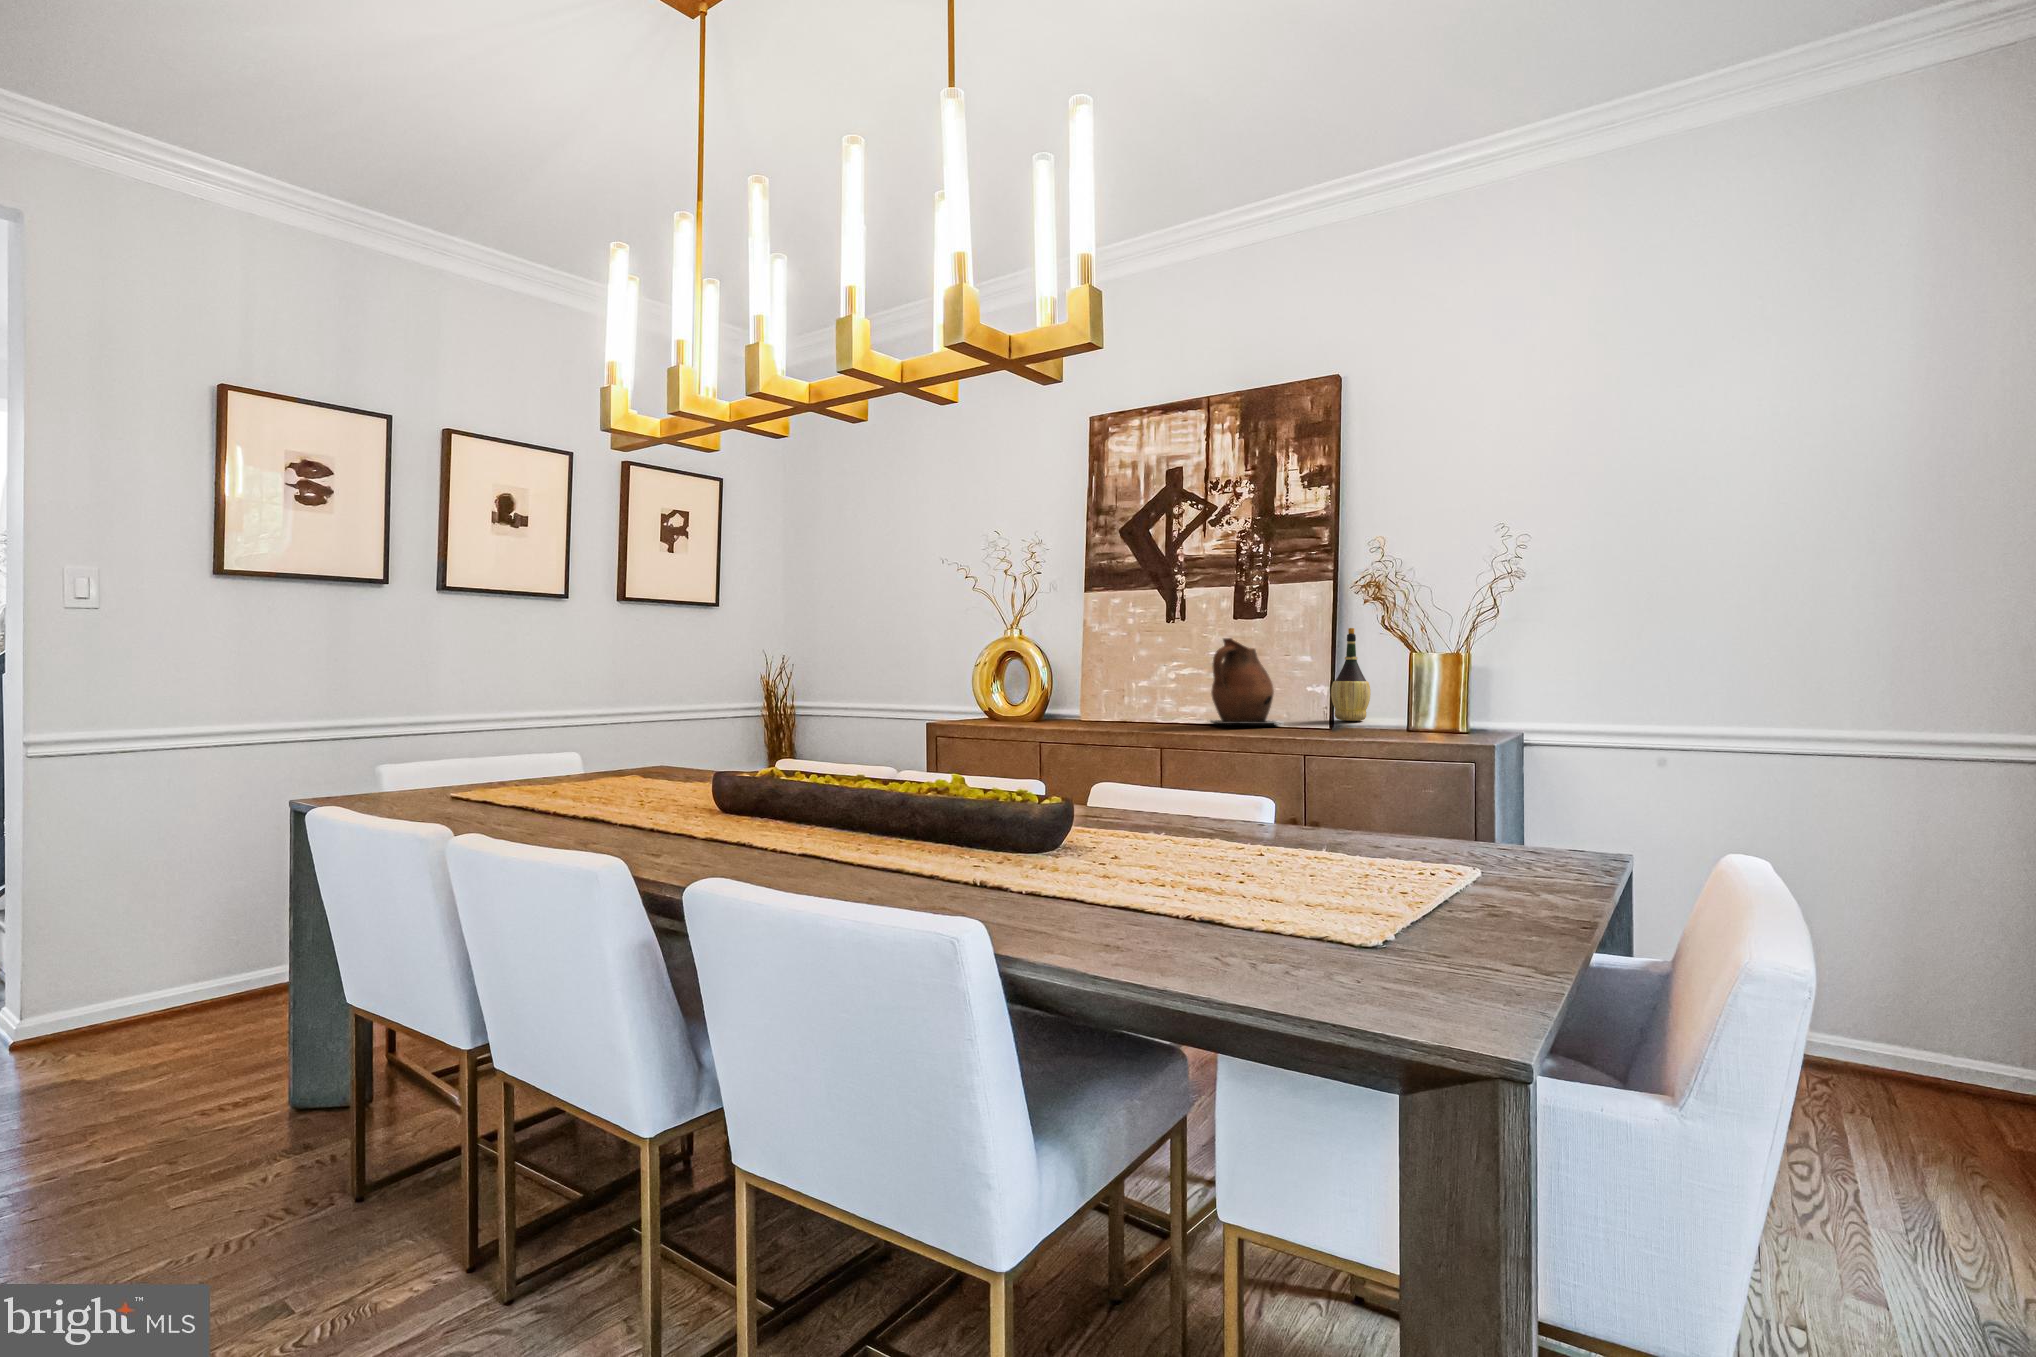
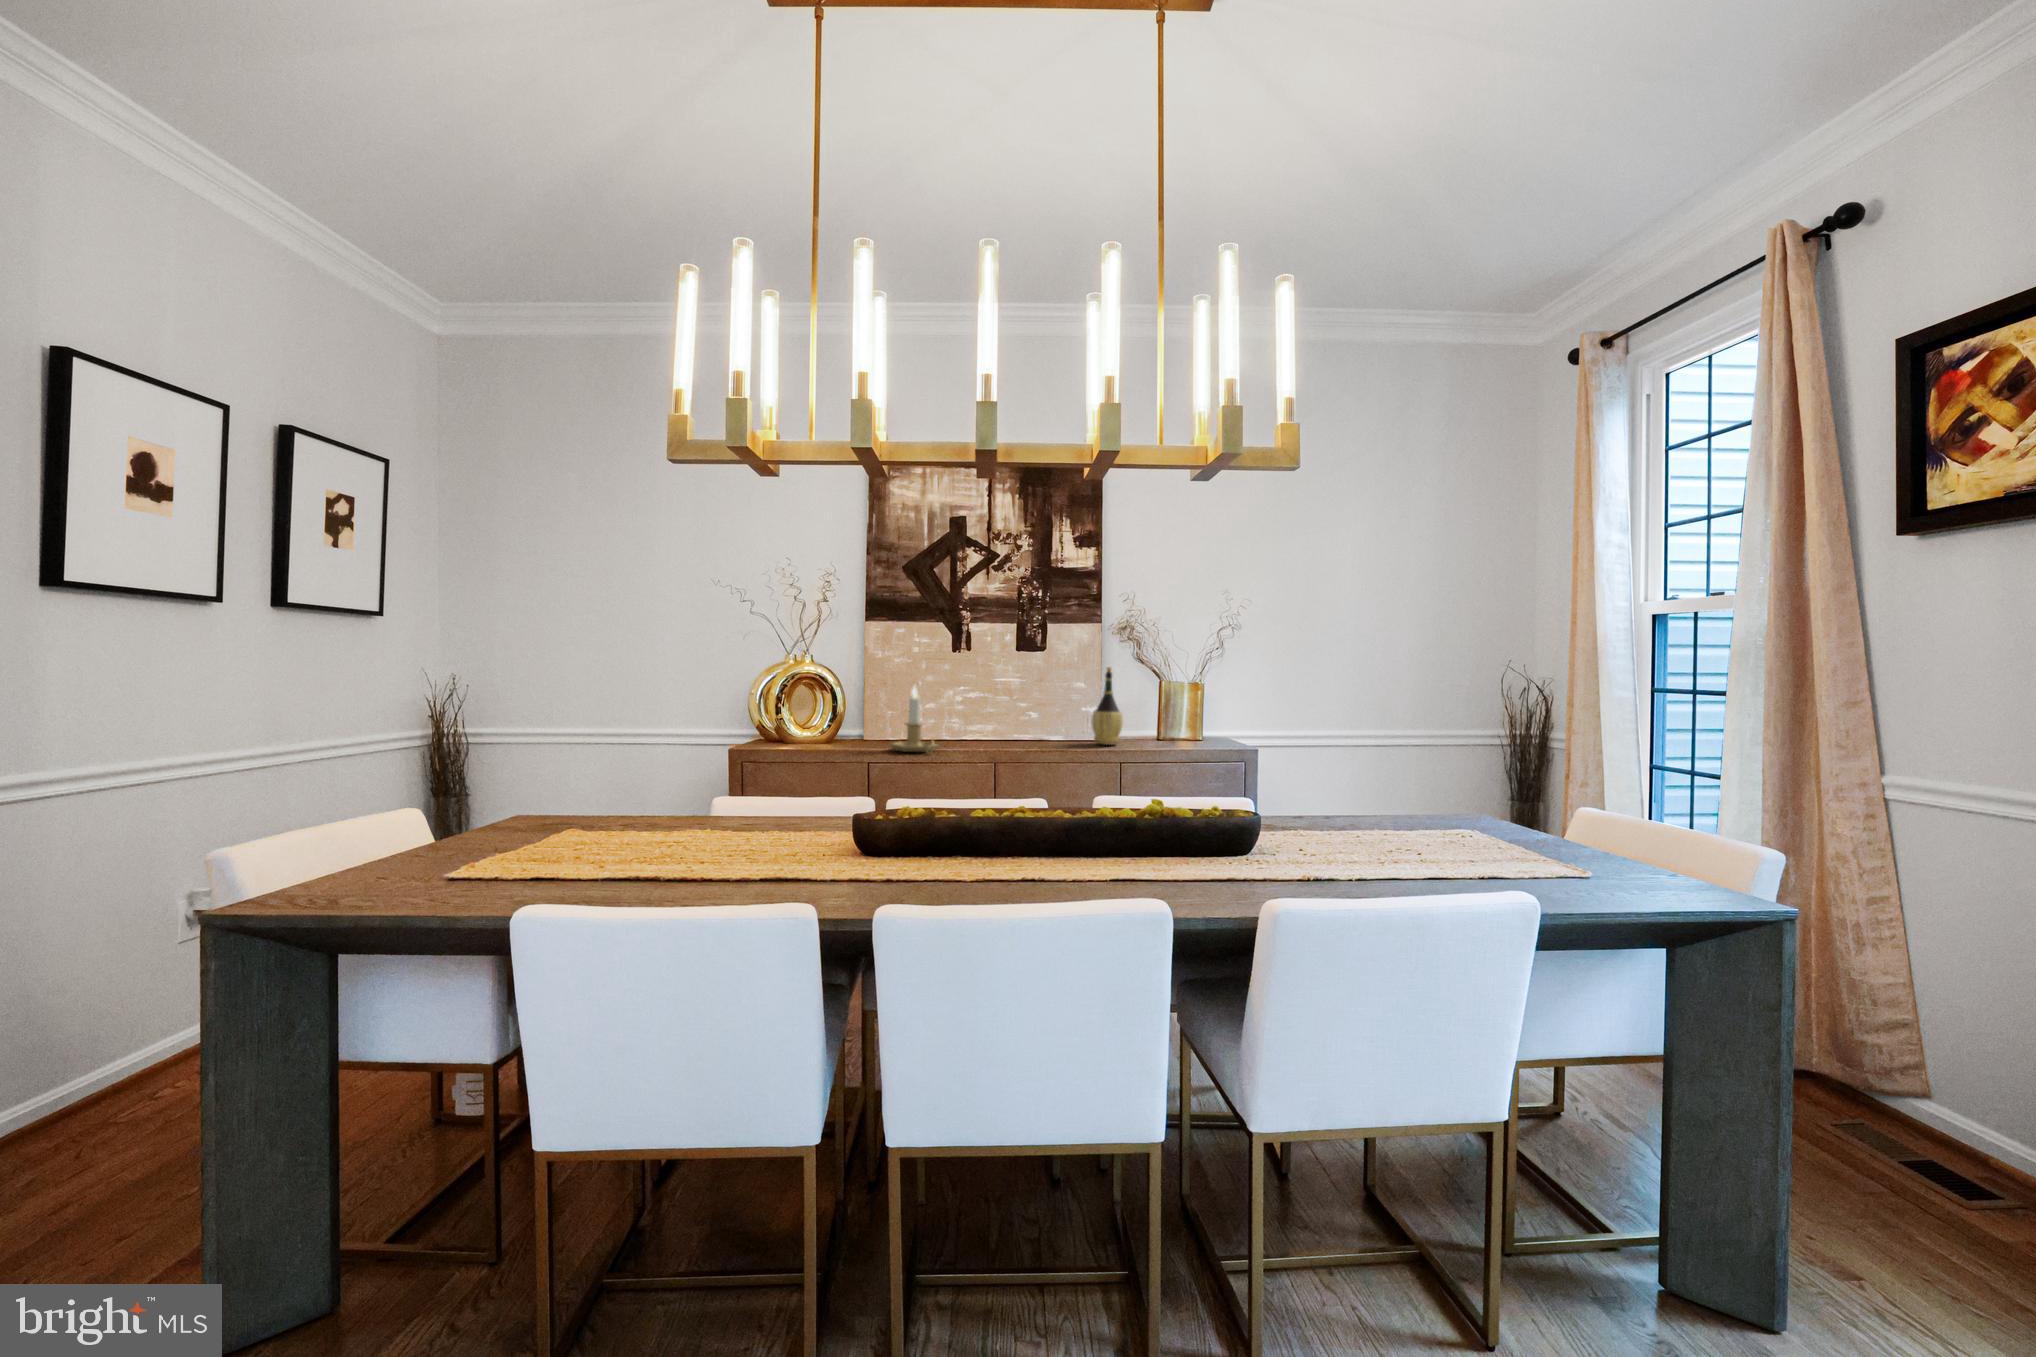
ceramic pitcher: present [1210,638,1278,725] -> none [988,674,1053,750]
candlestick: none [1090,653,1147,730] -> present [889,686,938,753]

